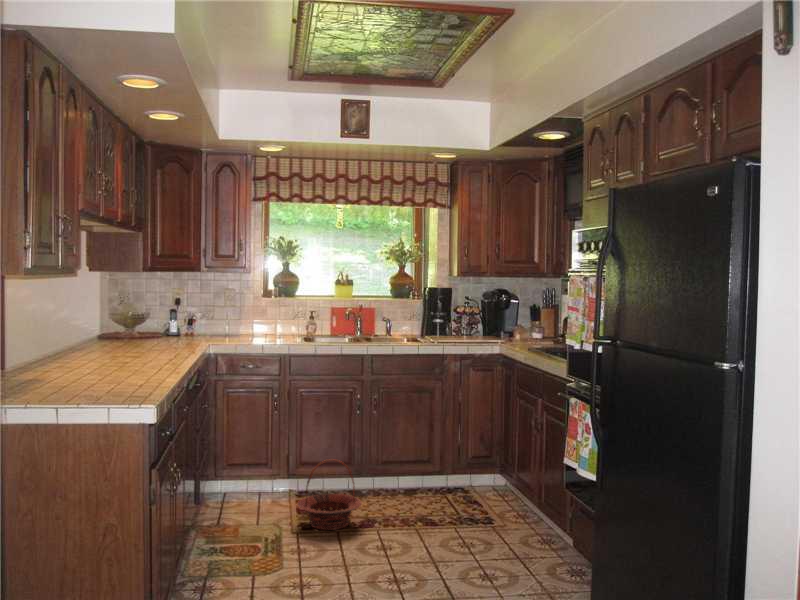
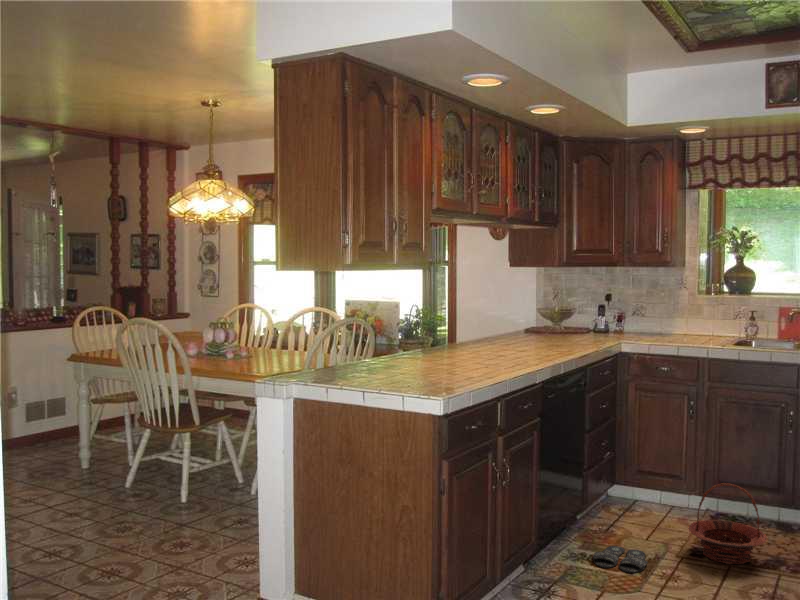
slippers: none [224,537,275,559] -> present [593,546,648,573]

